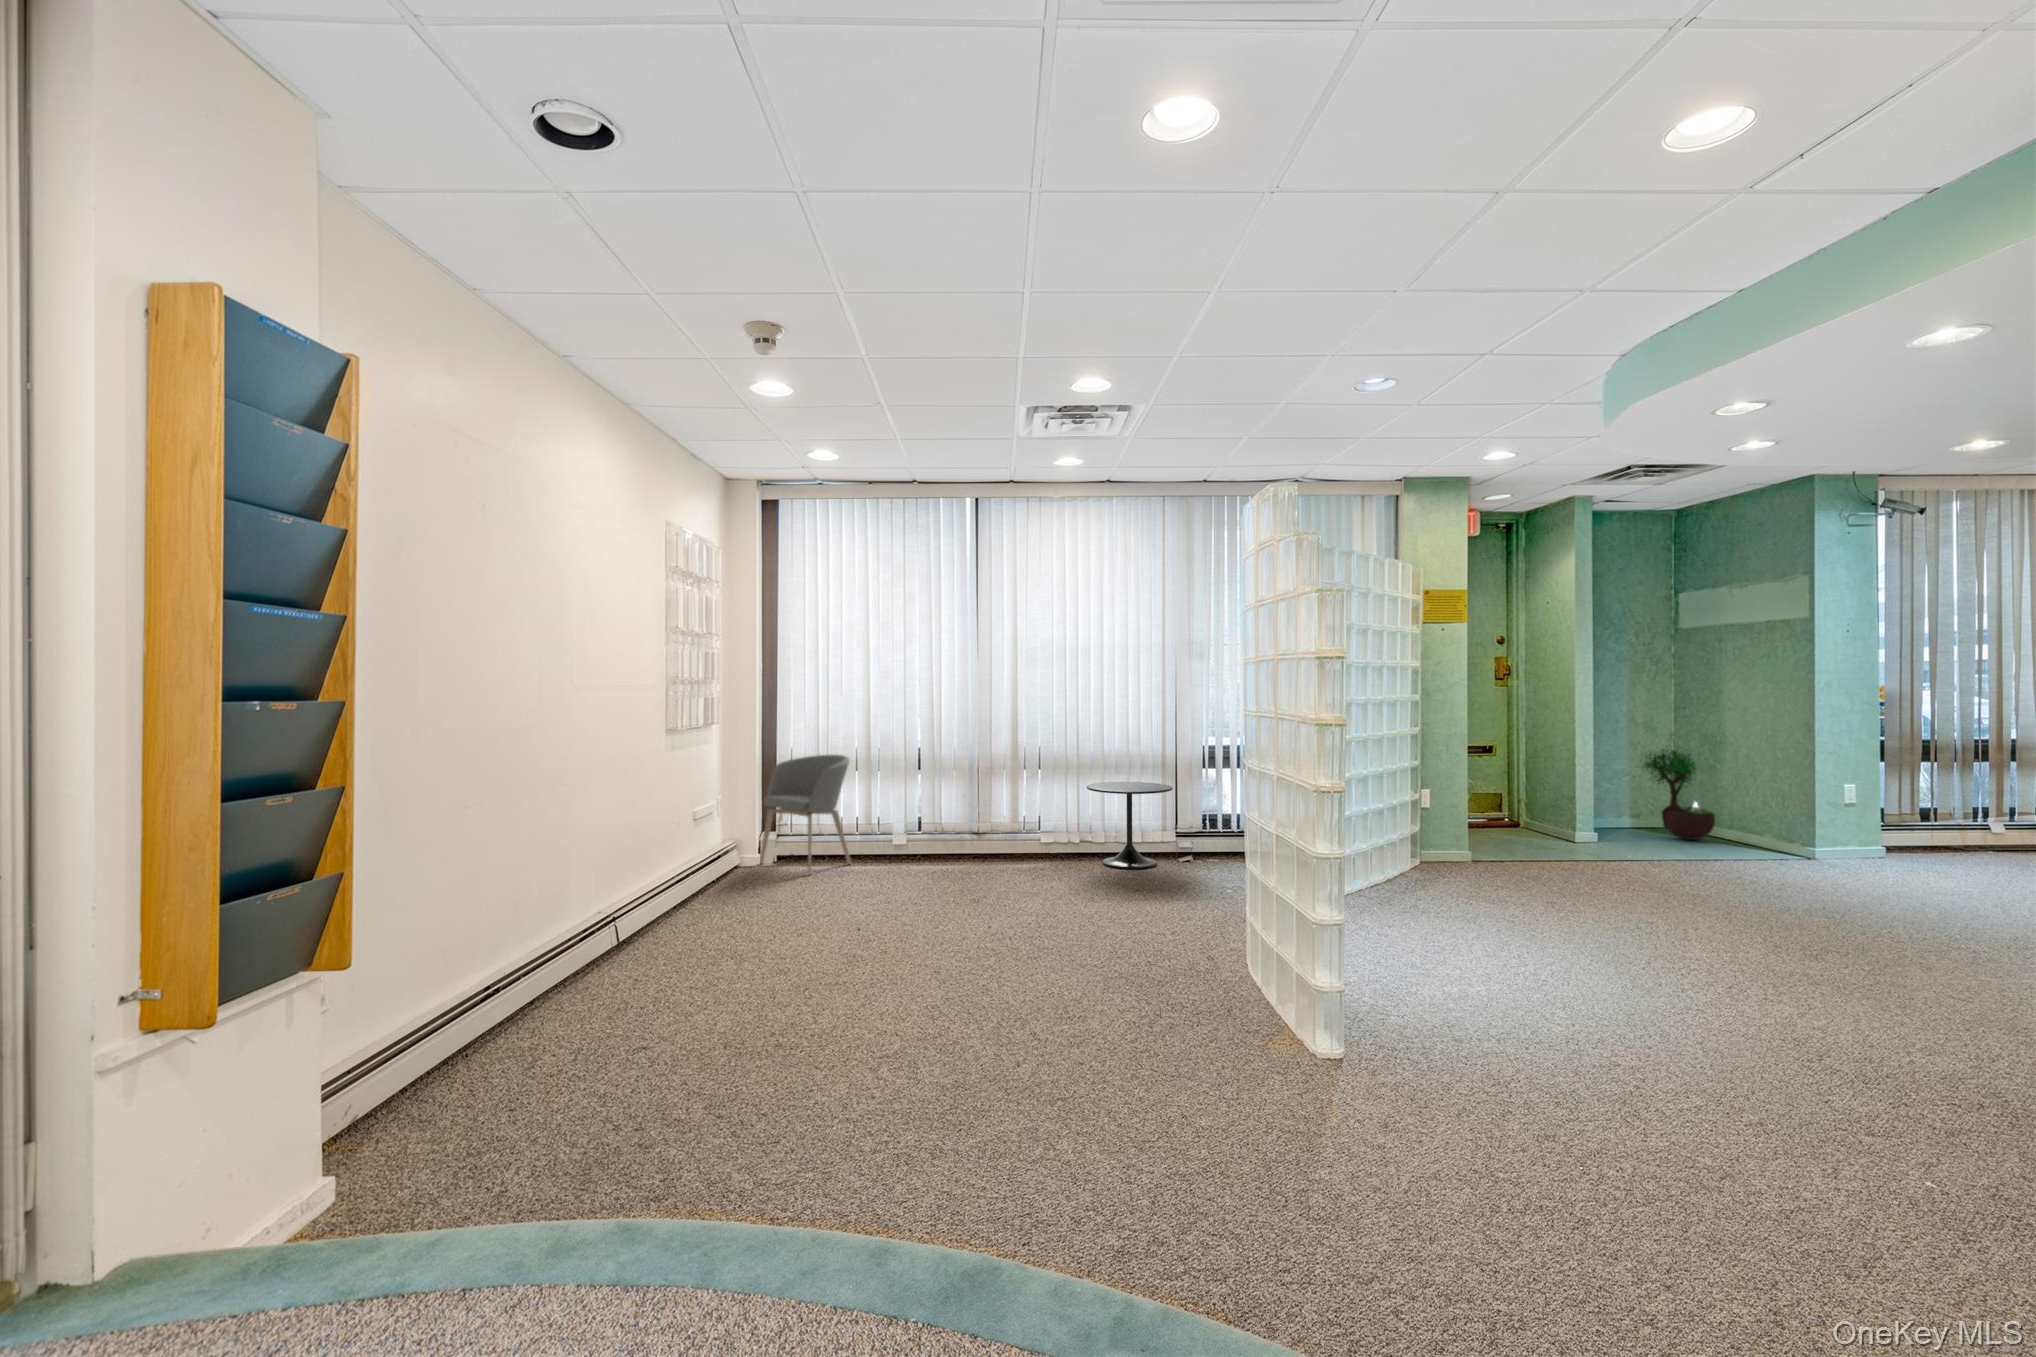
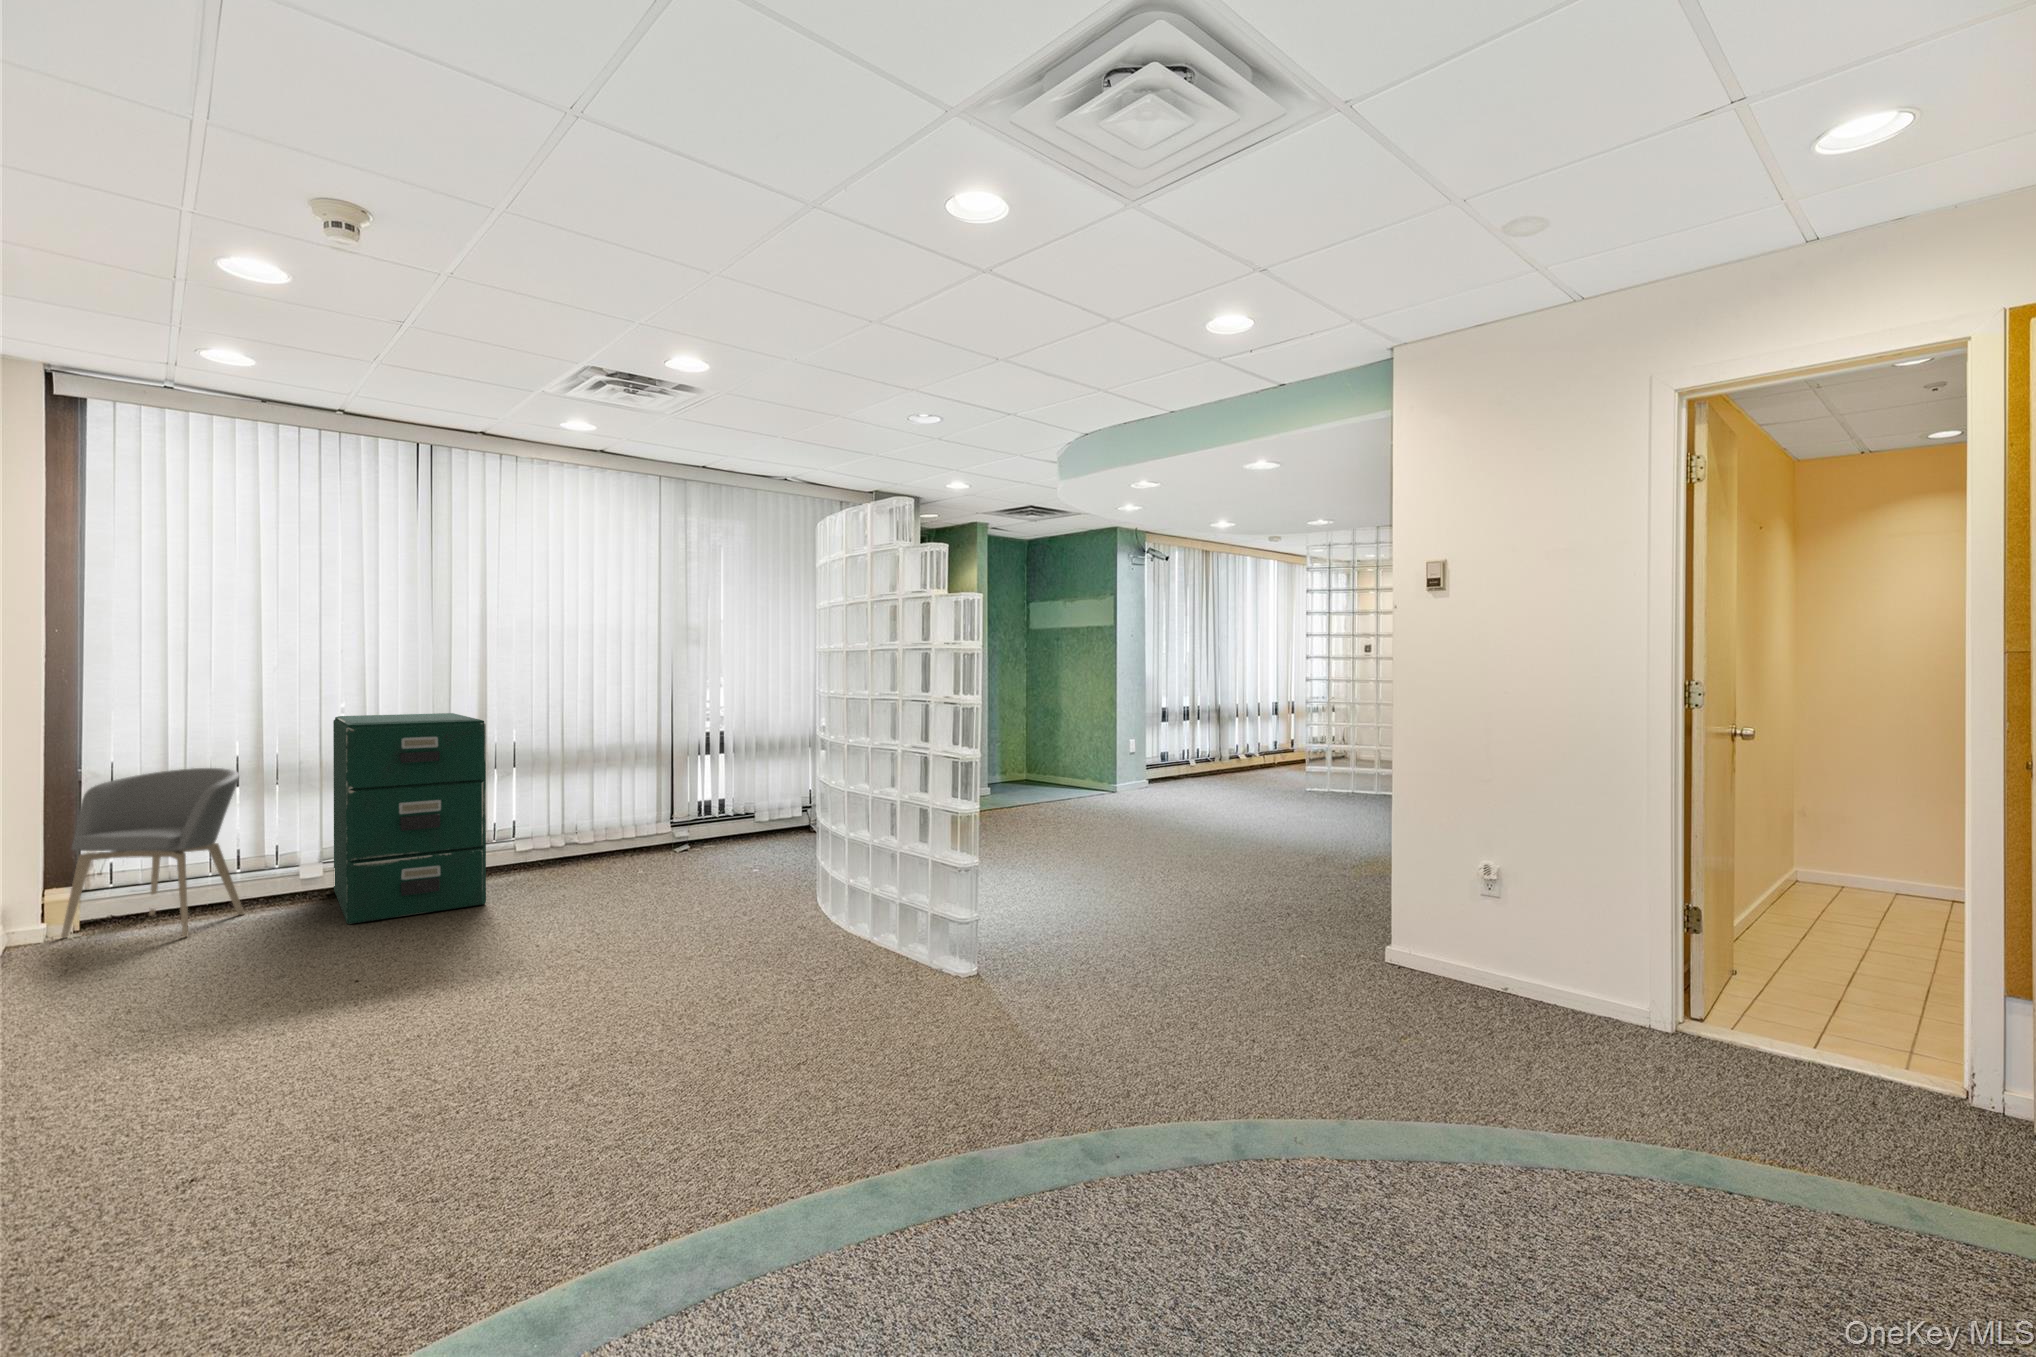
filing cabinet: none [893,720,996,884] -> present [333,713,486,924]
potted tree: present [1640,747,1715,840] -> none [1008,713,1057,787]
side table: present [1087,782,1173,869] -> none [581,774,680,866]

